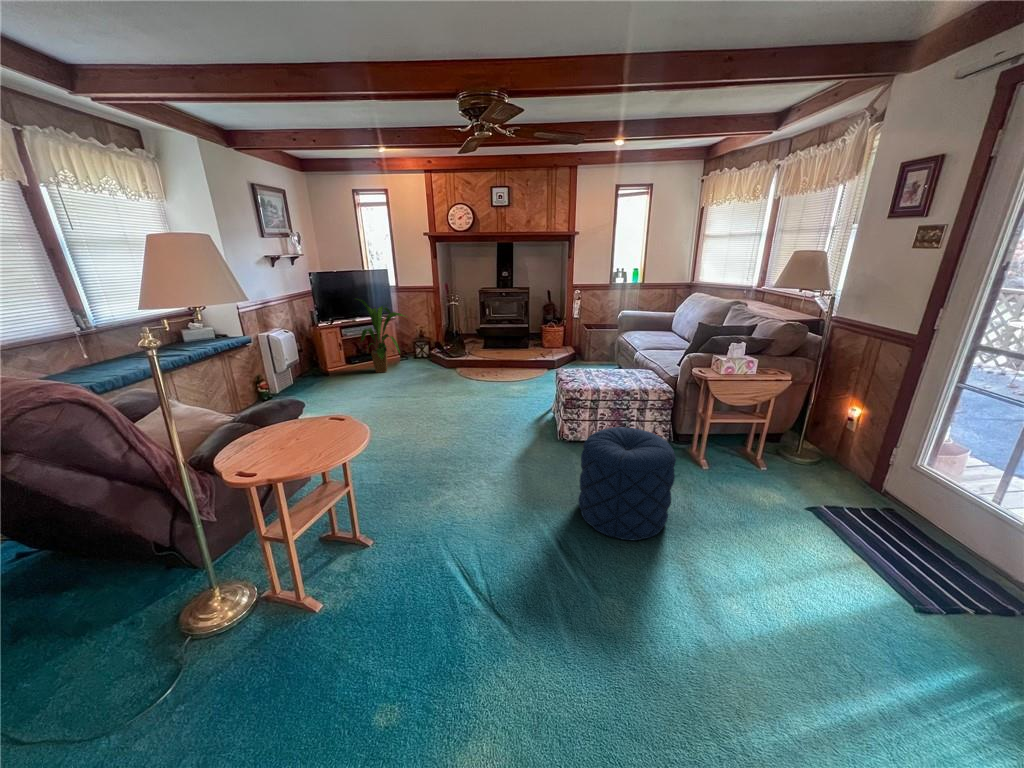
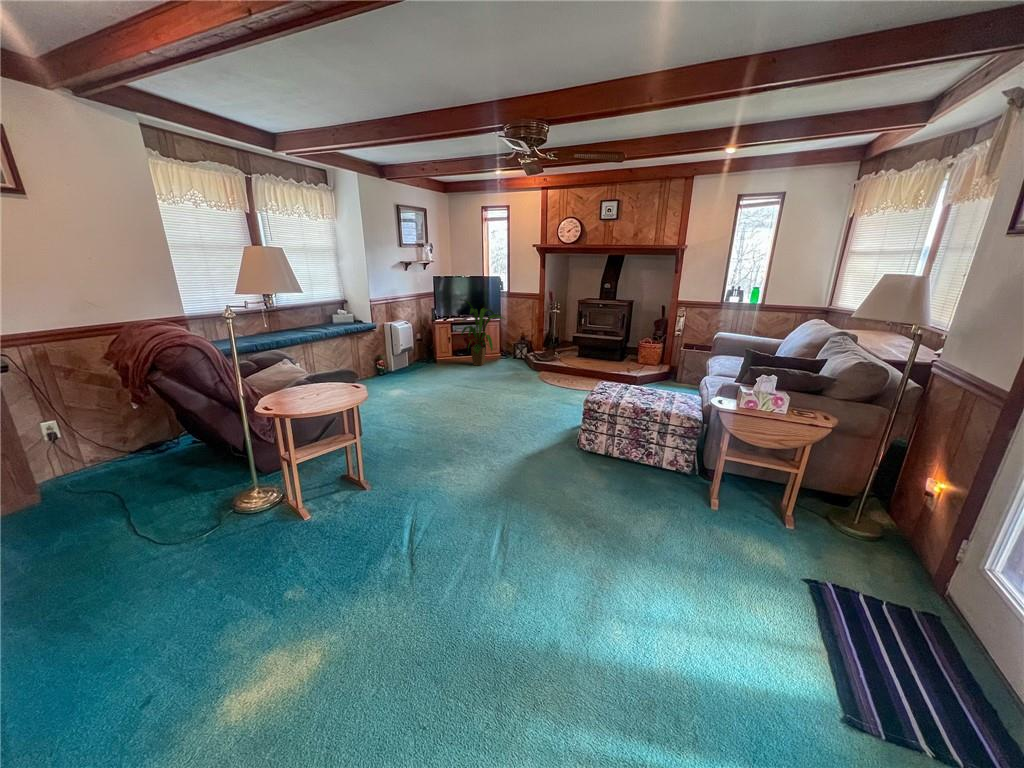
pouf: present [578,427,676,540] -> none [529,438,625,555]

